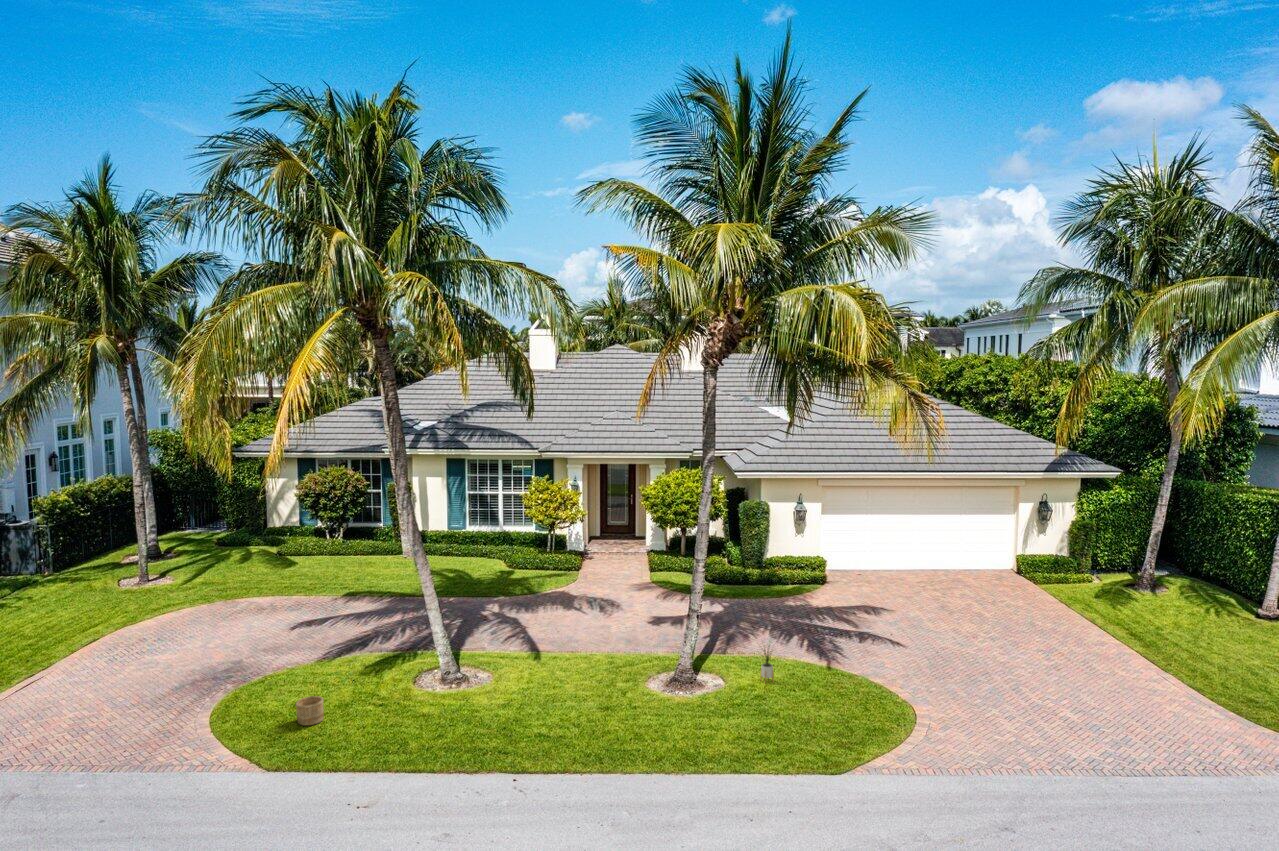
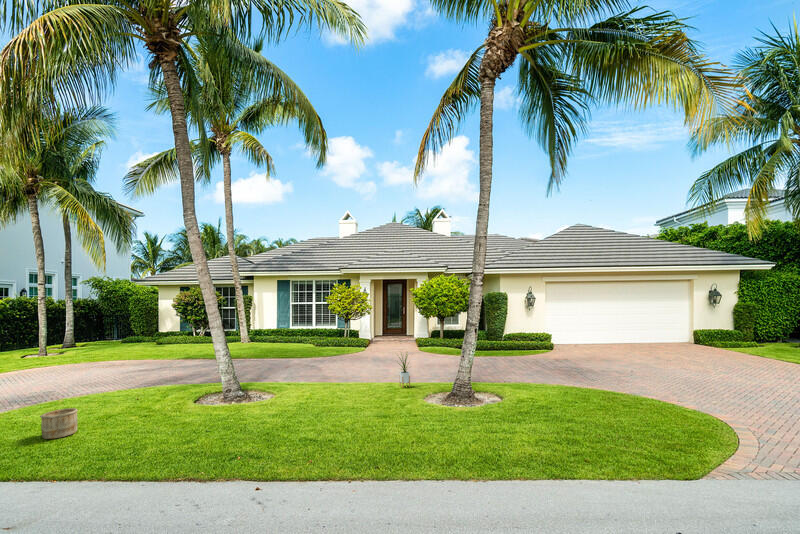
house plant: present [761,649,774,682] -> present [399,354,410,387]

